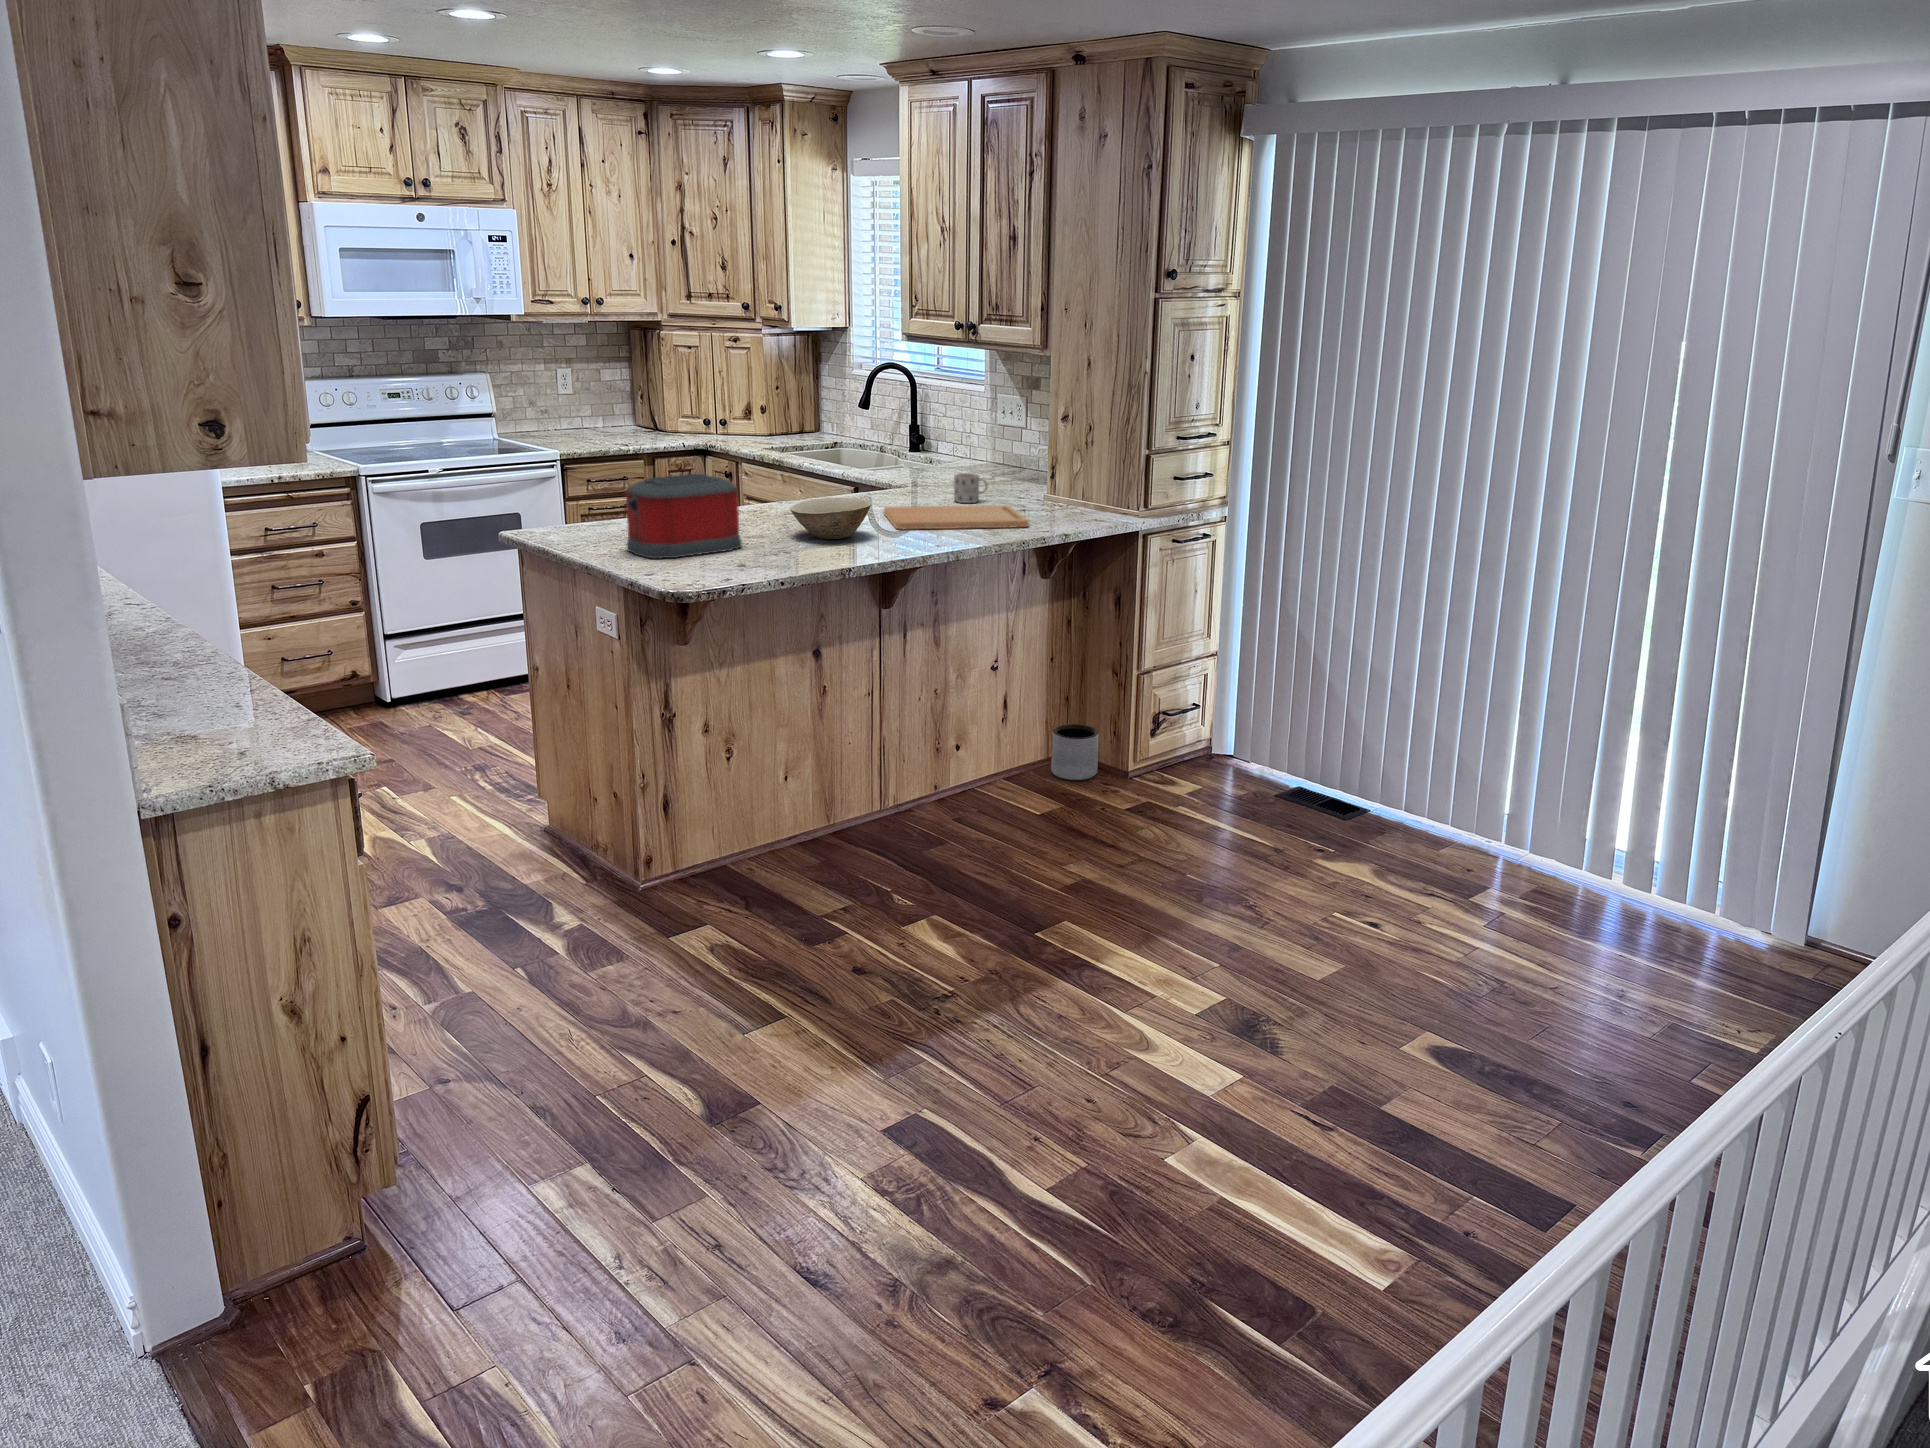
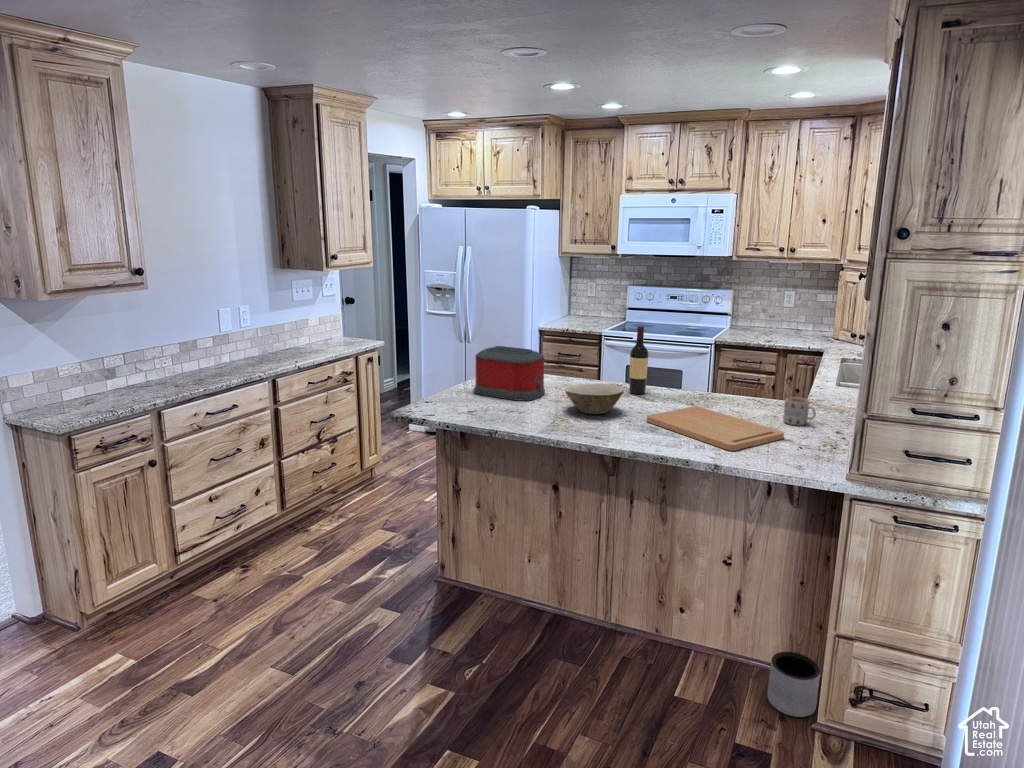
wine bottle: none [761,420,786,517] -> present [629,326,648,394]

